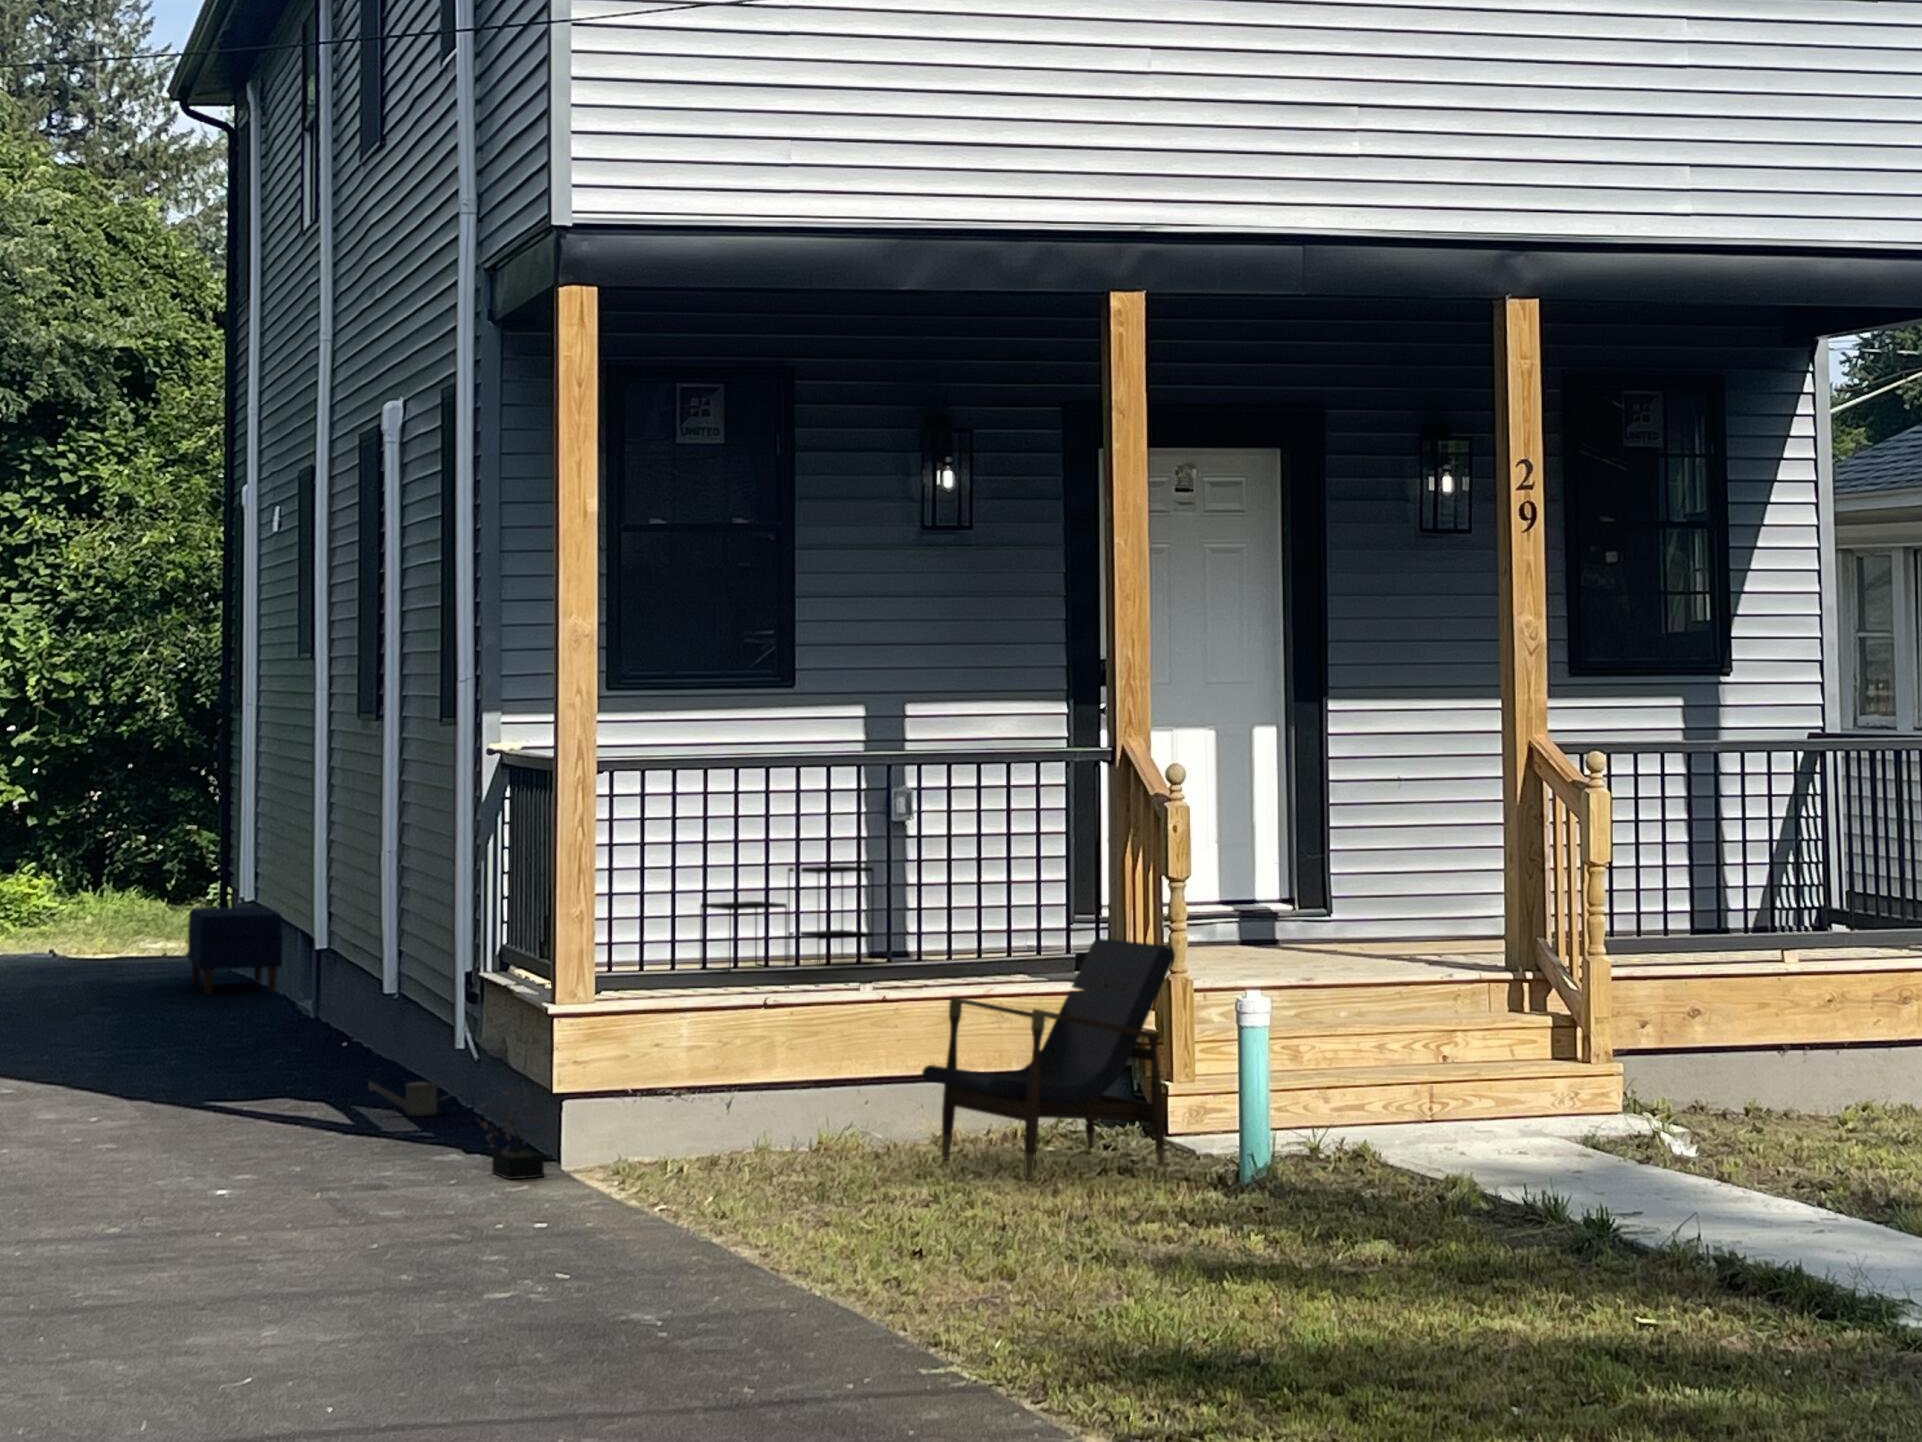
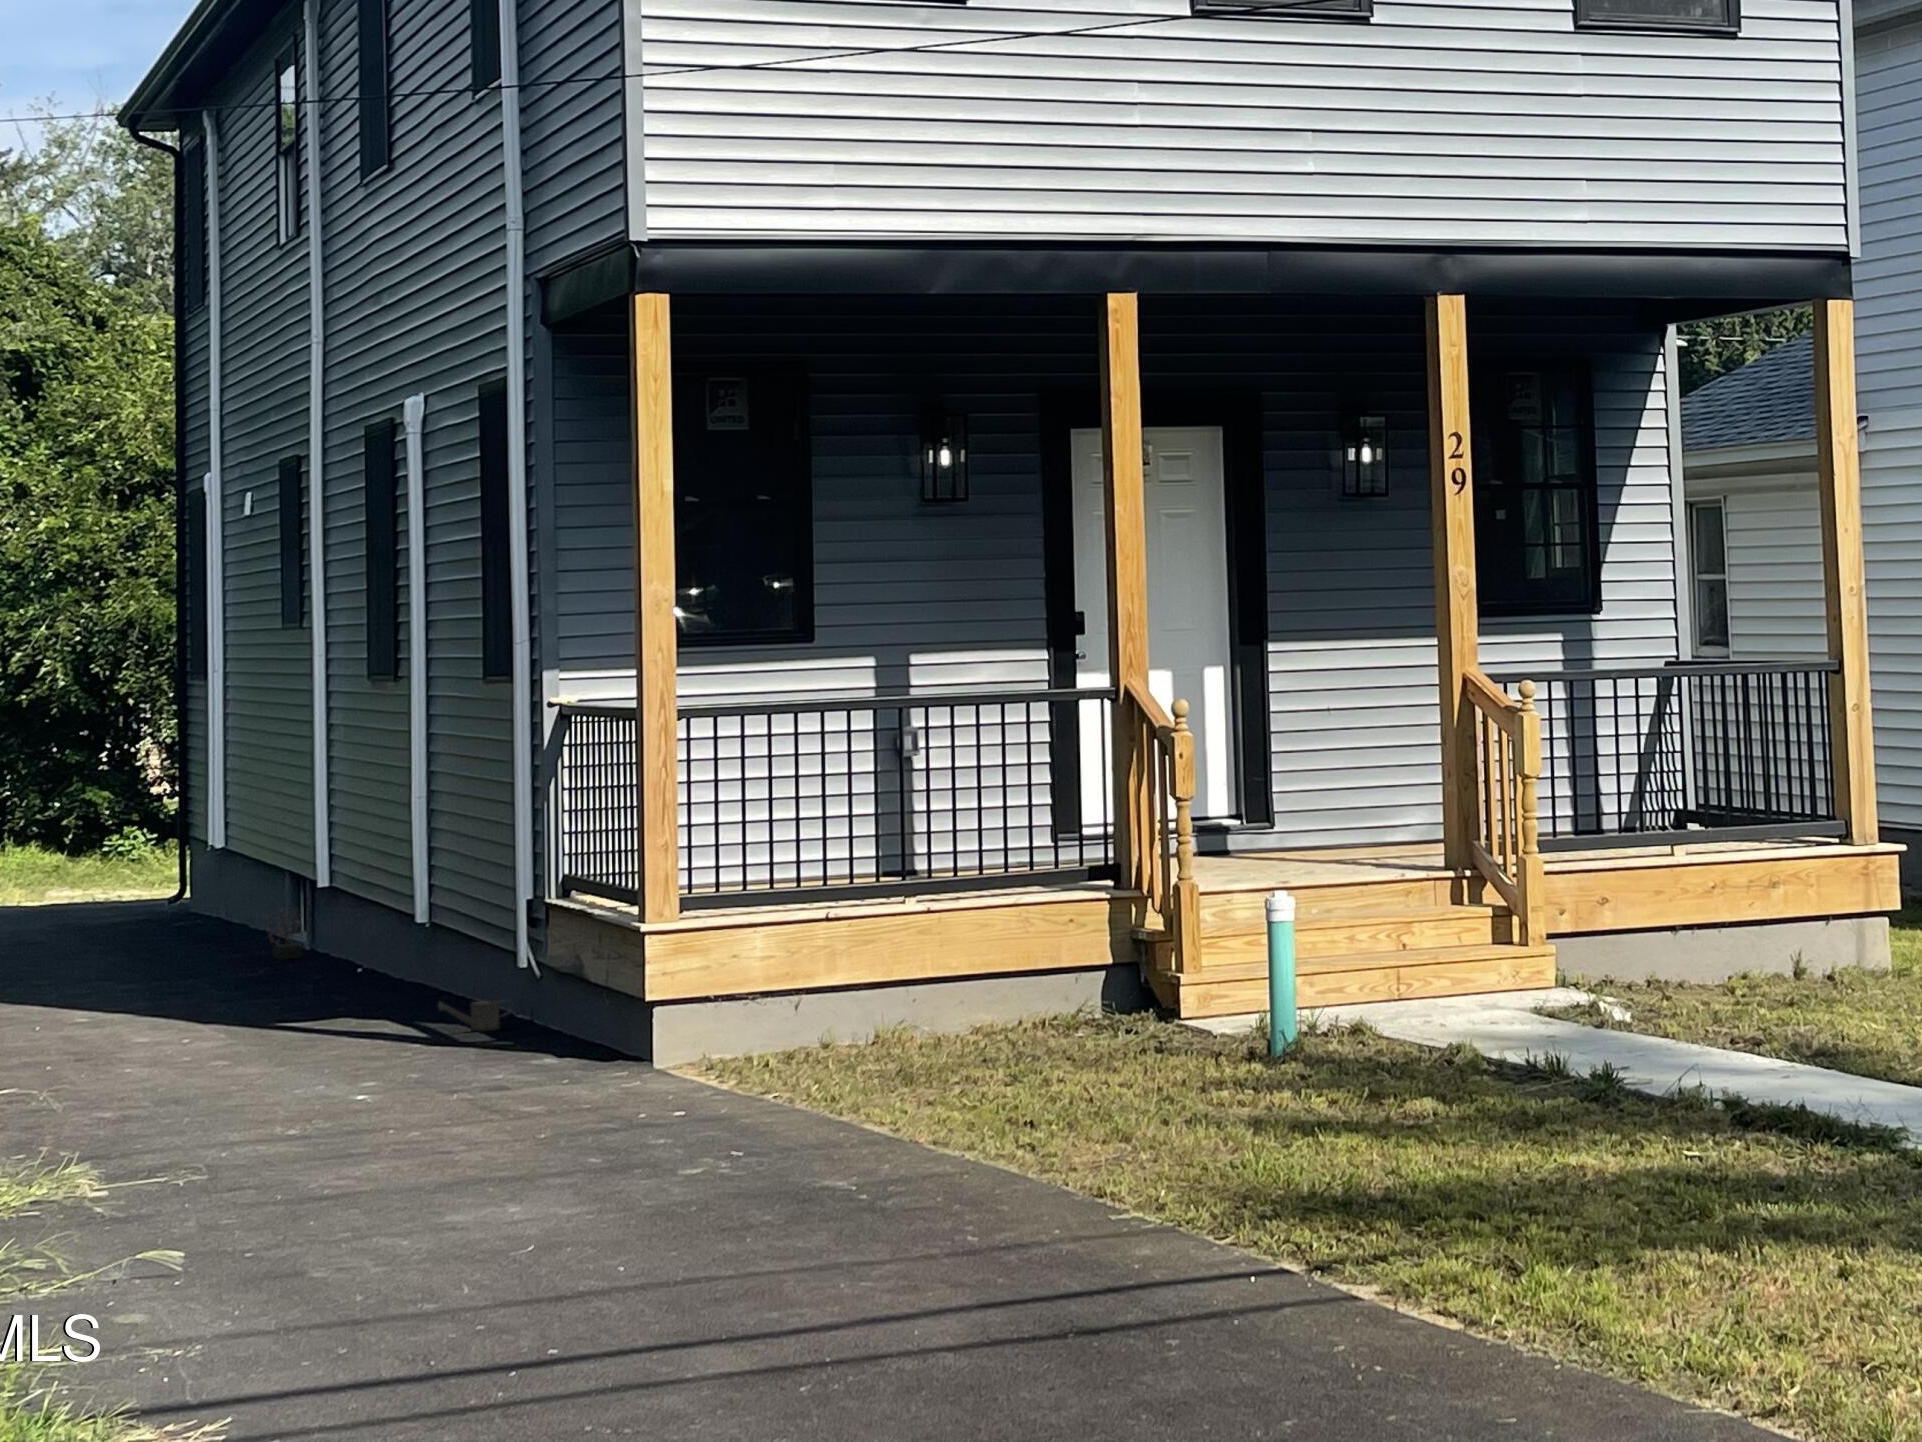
side table: present [700,866,874,972] -> none [751,797,902,892]
bench: present [187,906,283,995] -> none [149,858,248,941]
lounge chair: present [922,938,1175,1180] -> none [968,852,1184,1059]
decorative plant: present [478,1091,553,1179] -> present [266,910,304,960]

